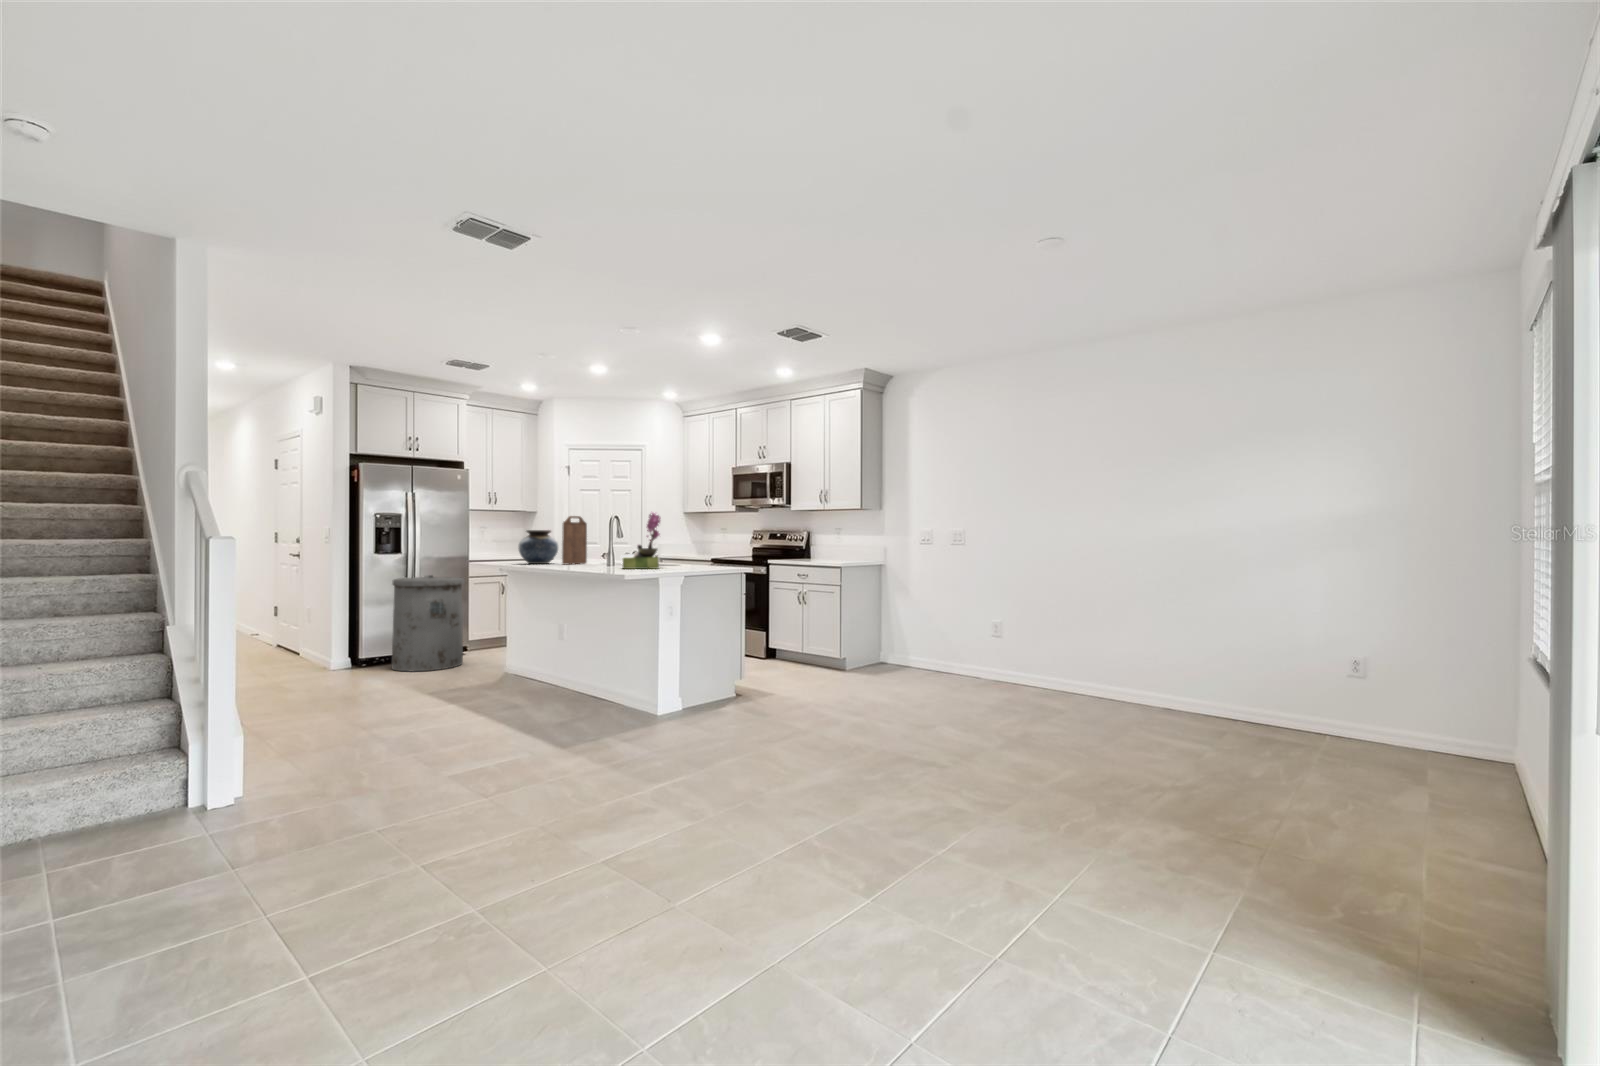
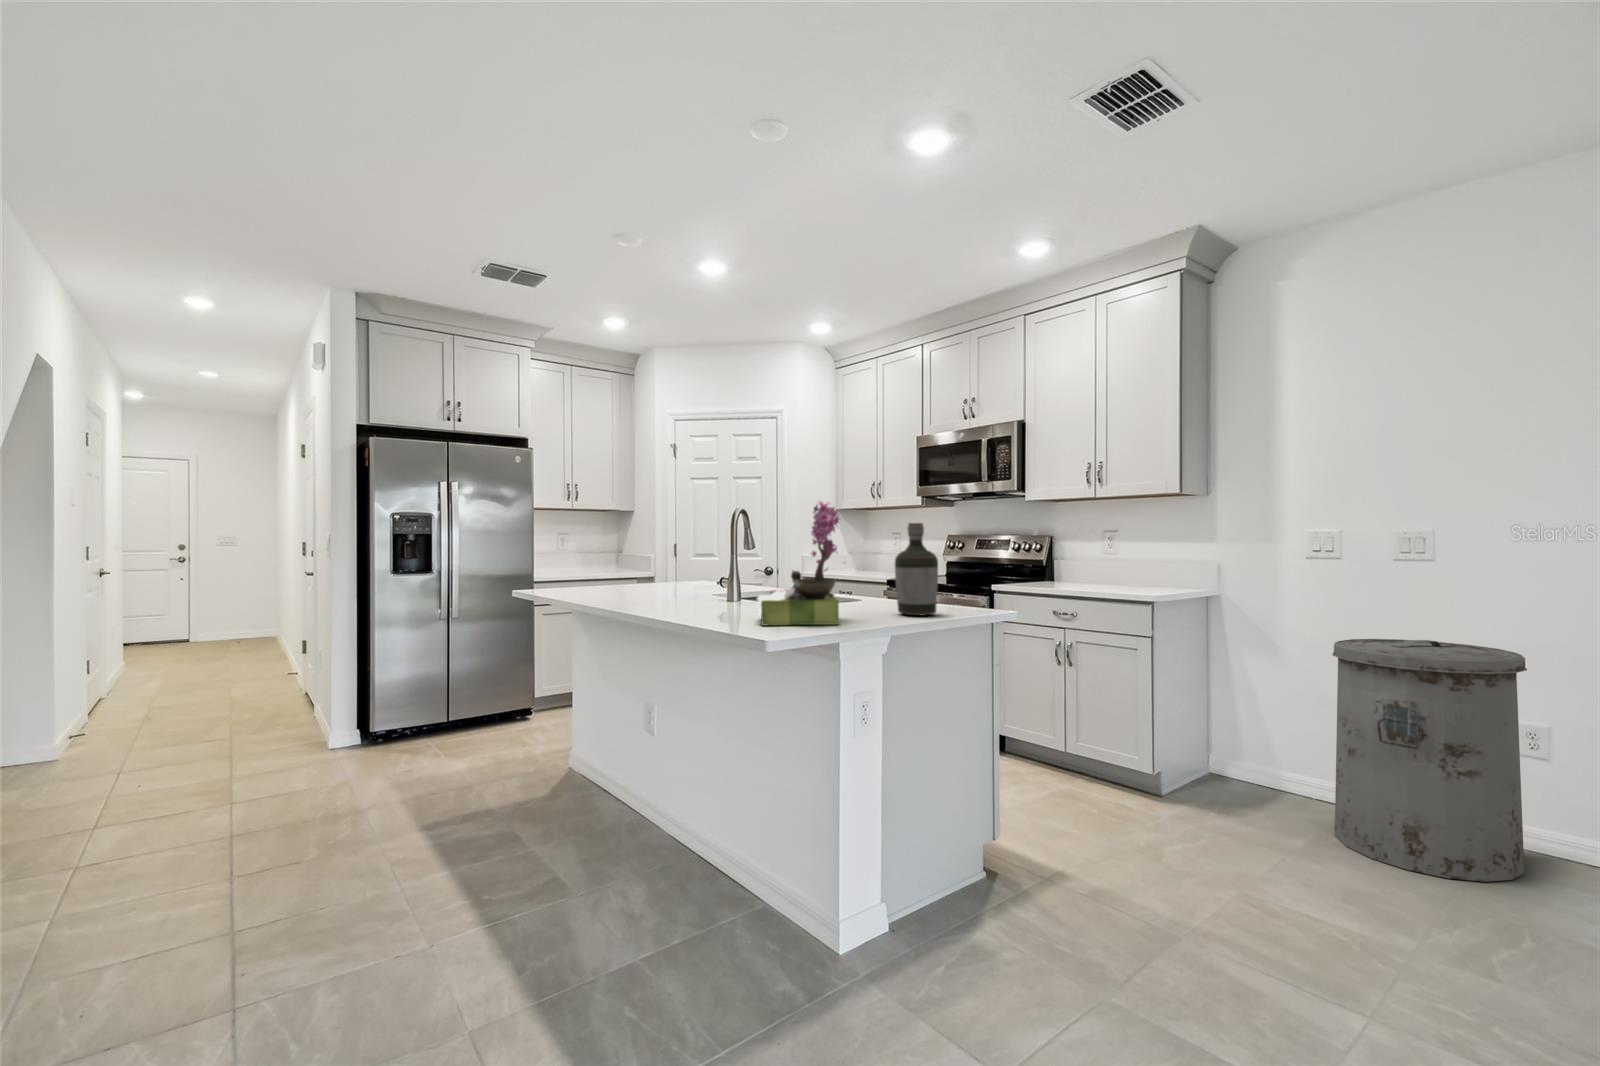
cutting board: present [562,516,587,565] -> none [652,513,695,600]
bottle: none [690,523,710,567] -> present [895,523,938,615]
vase: present [518,530,558,564] -> none [583,538,649,597]
trash can: present [392,575,465,671] -> present [1332,639,1527,882]

